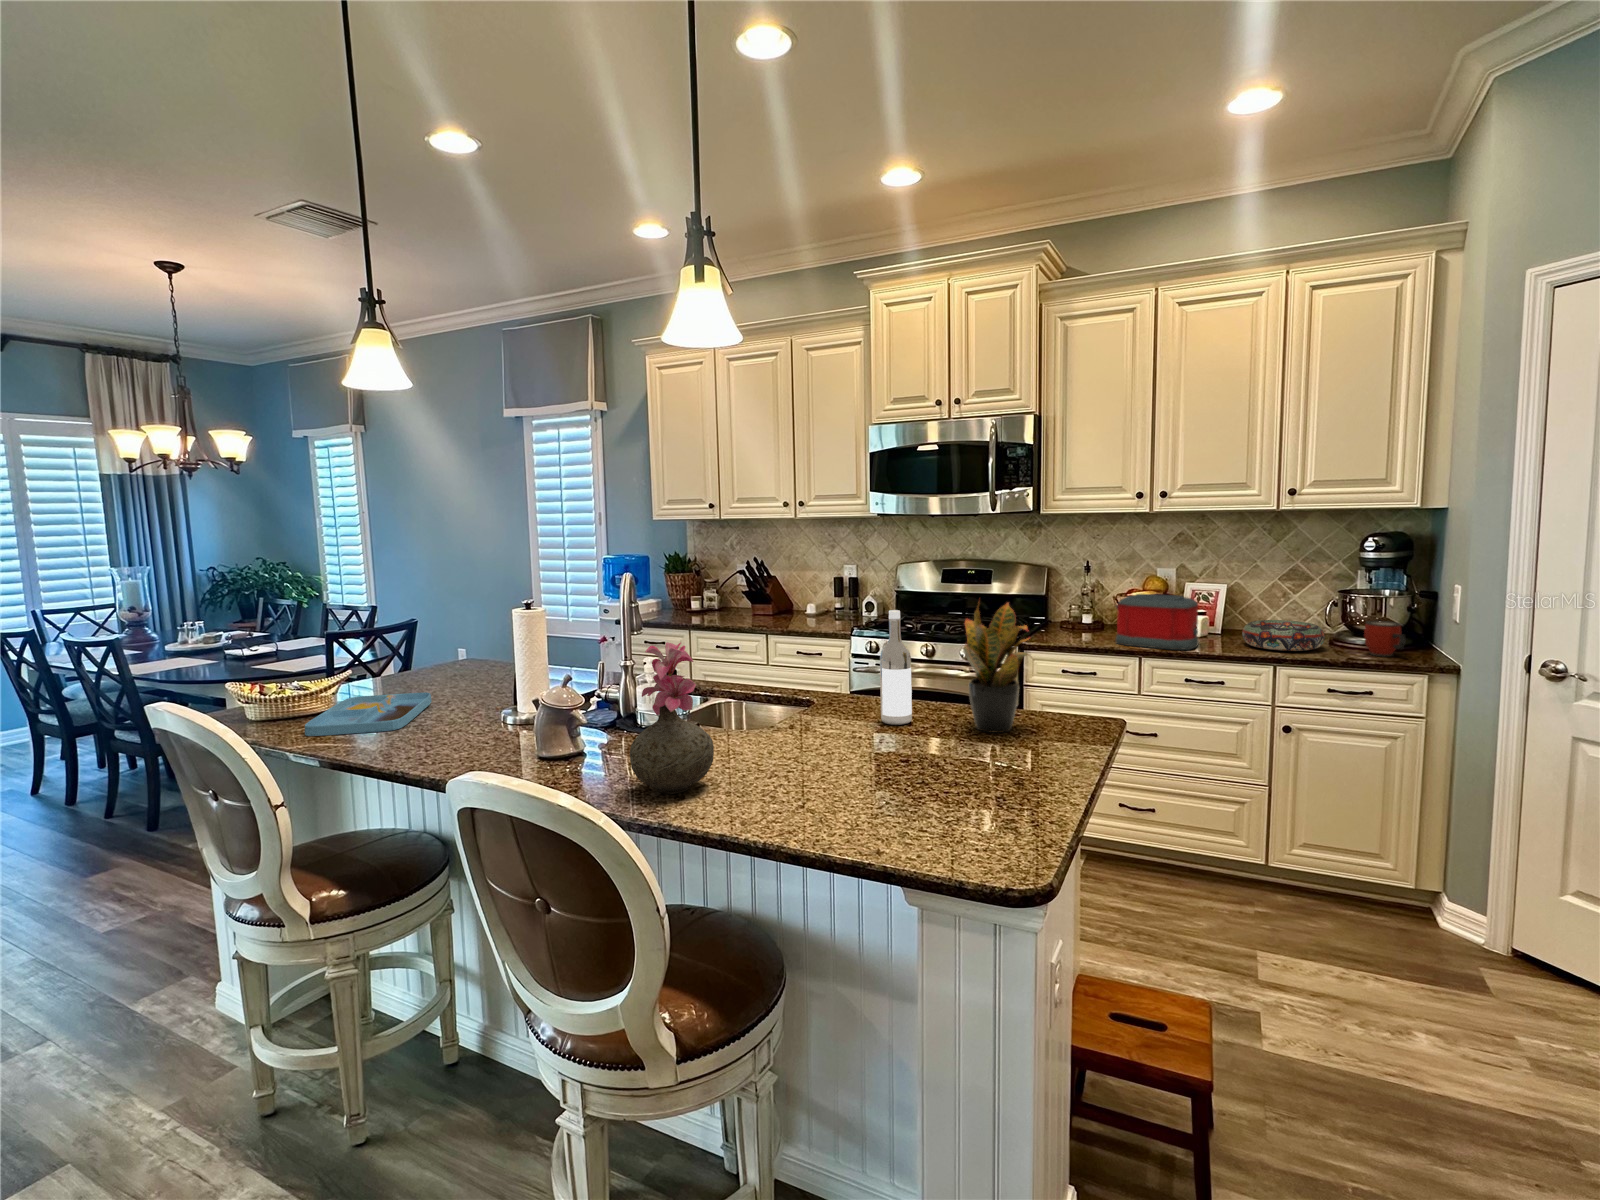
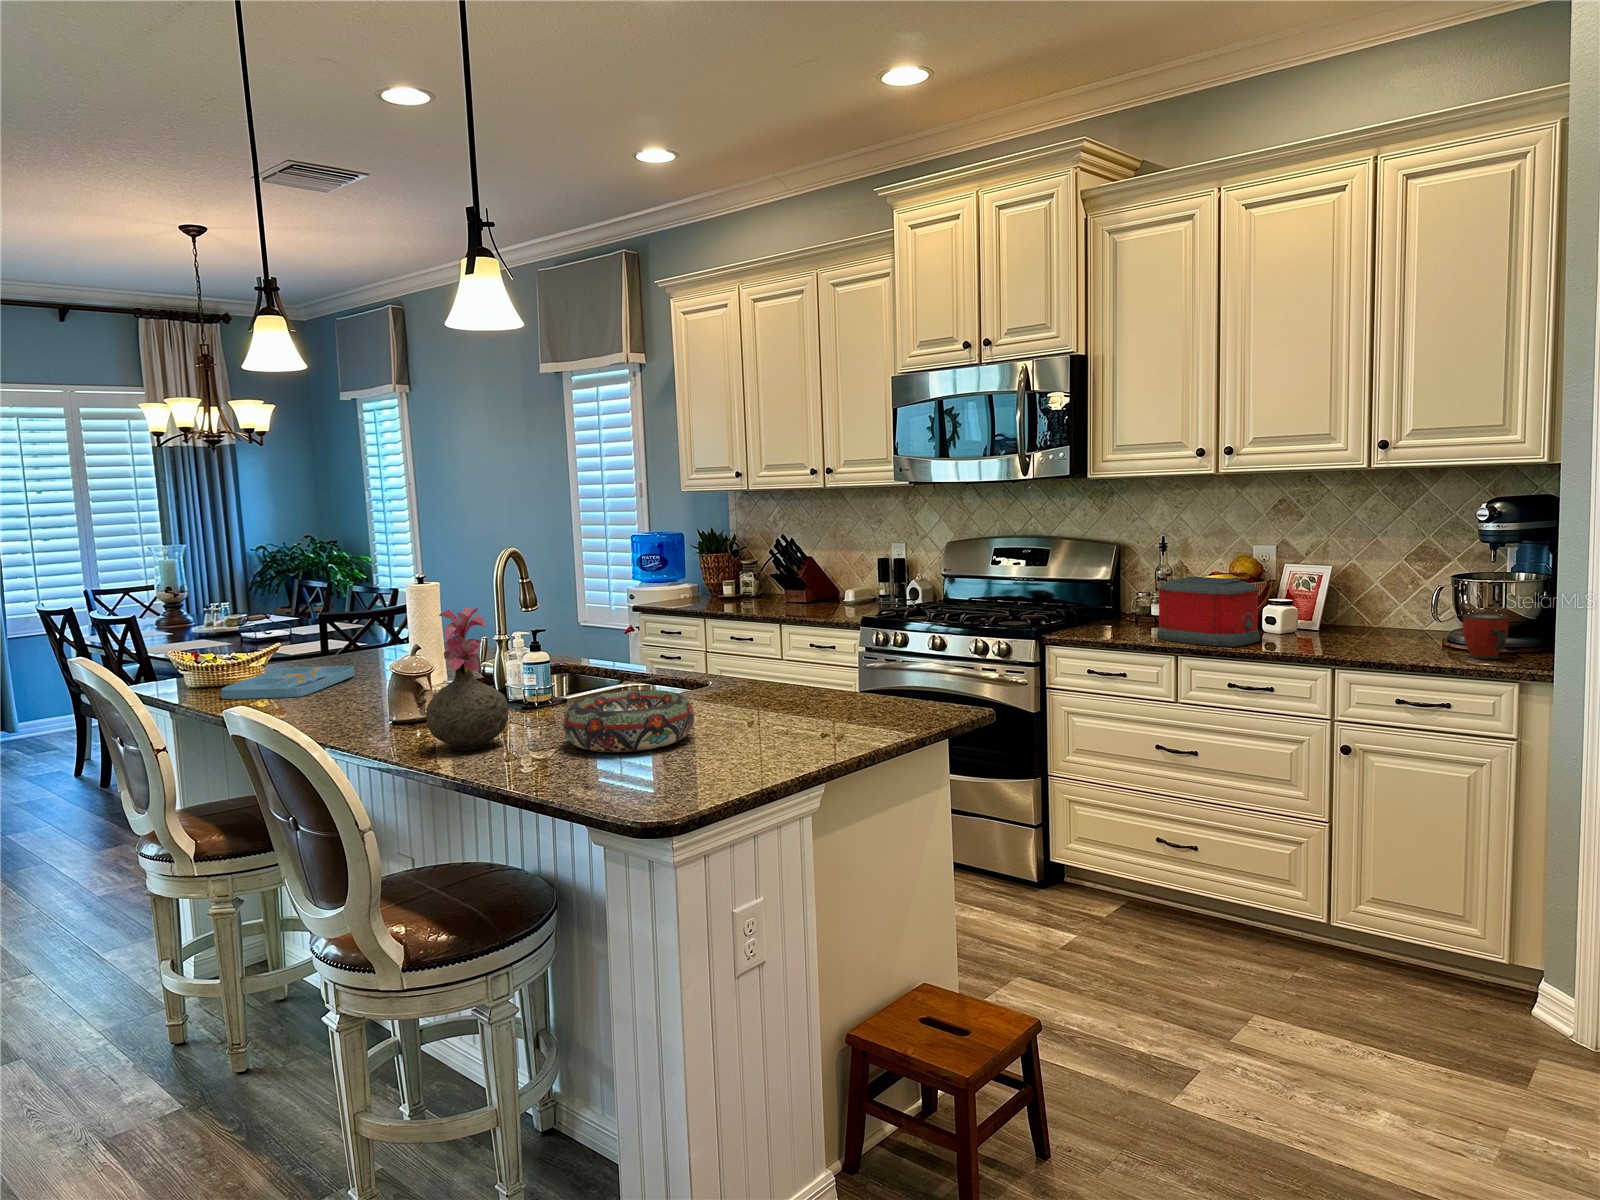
potted plant: present [963,603,1030,733] -> none [795,563,892,717]
wine bottle: present [880,610,912,725] -> none [741,585,776,707]
decorative bowl: present [1242,620,1325,651] -> present [563,690,694,752]

